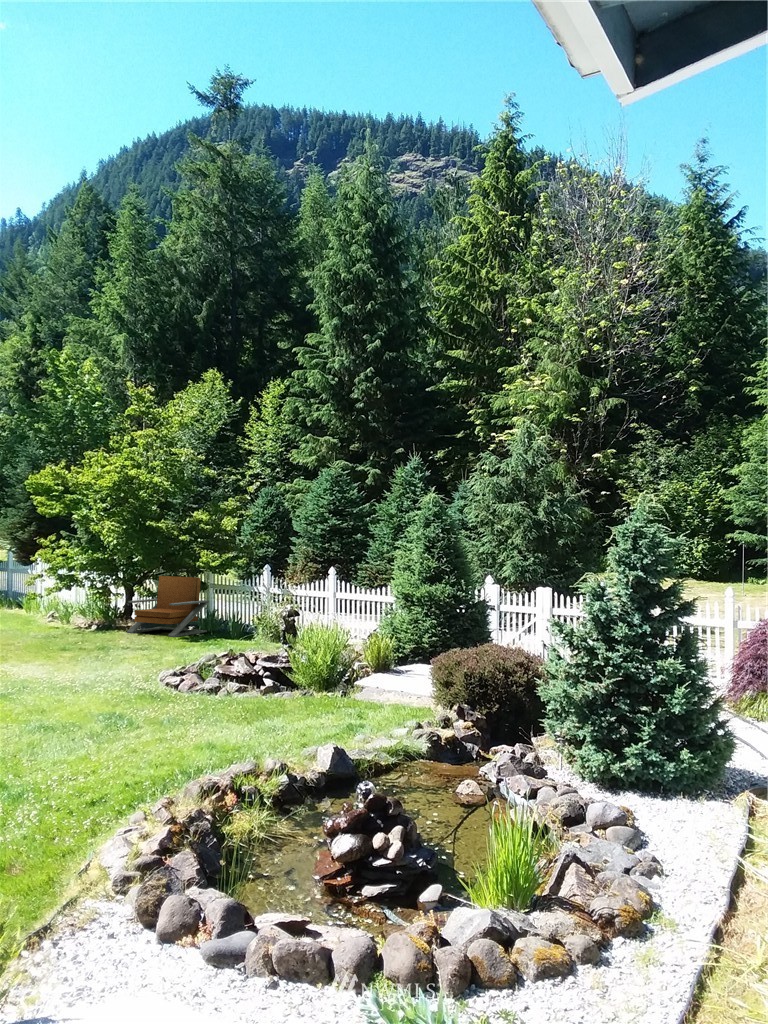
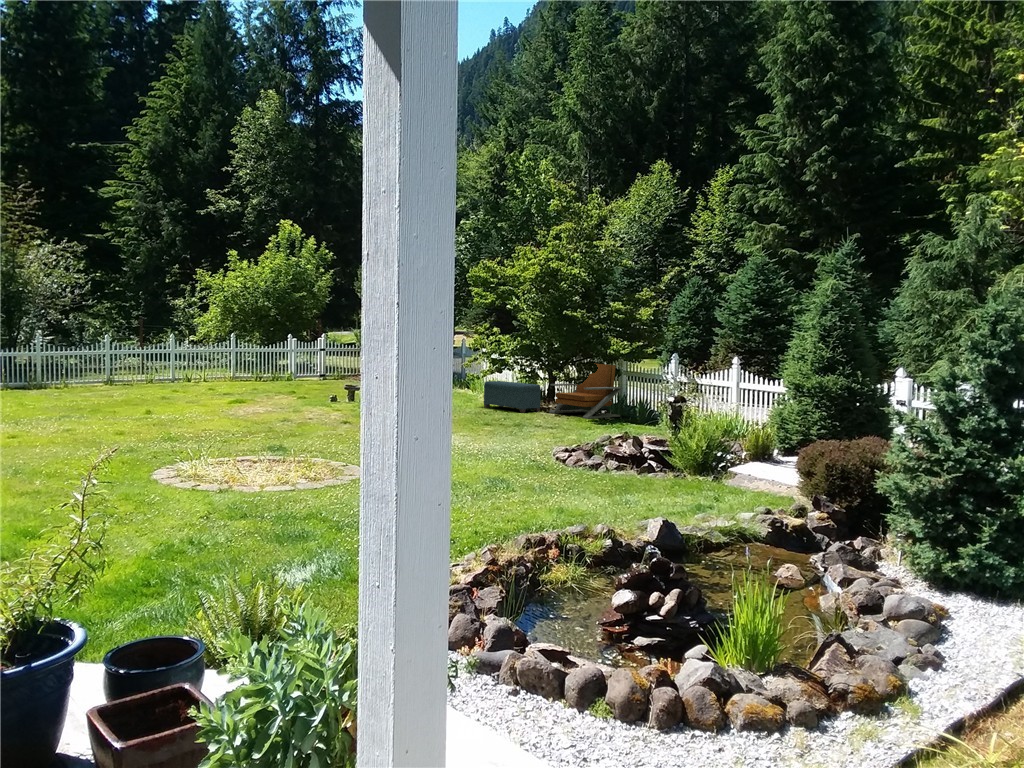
bench: none [46,600,117,635] -> present [484,381,541,413]

